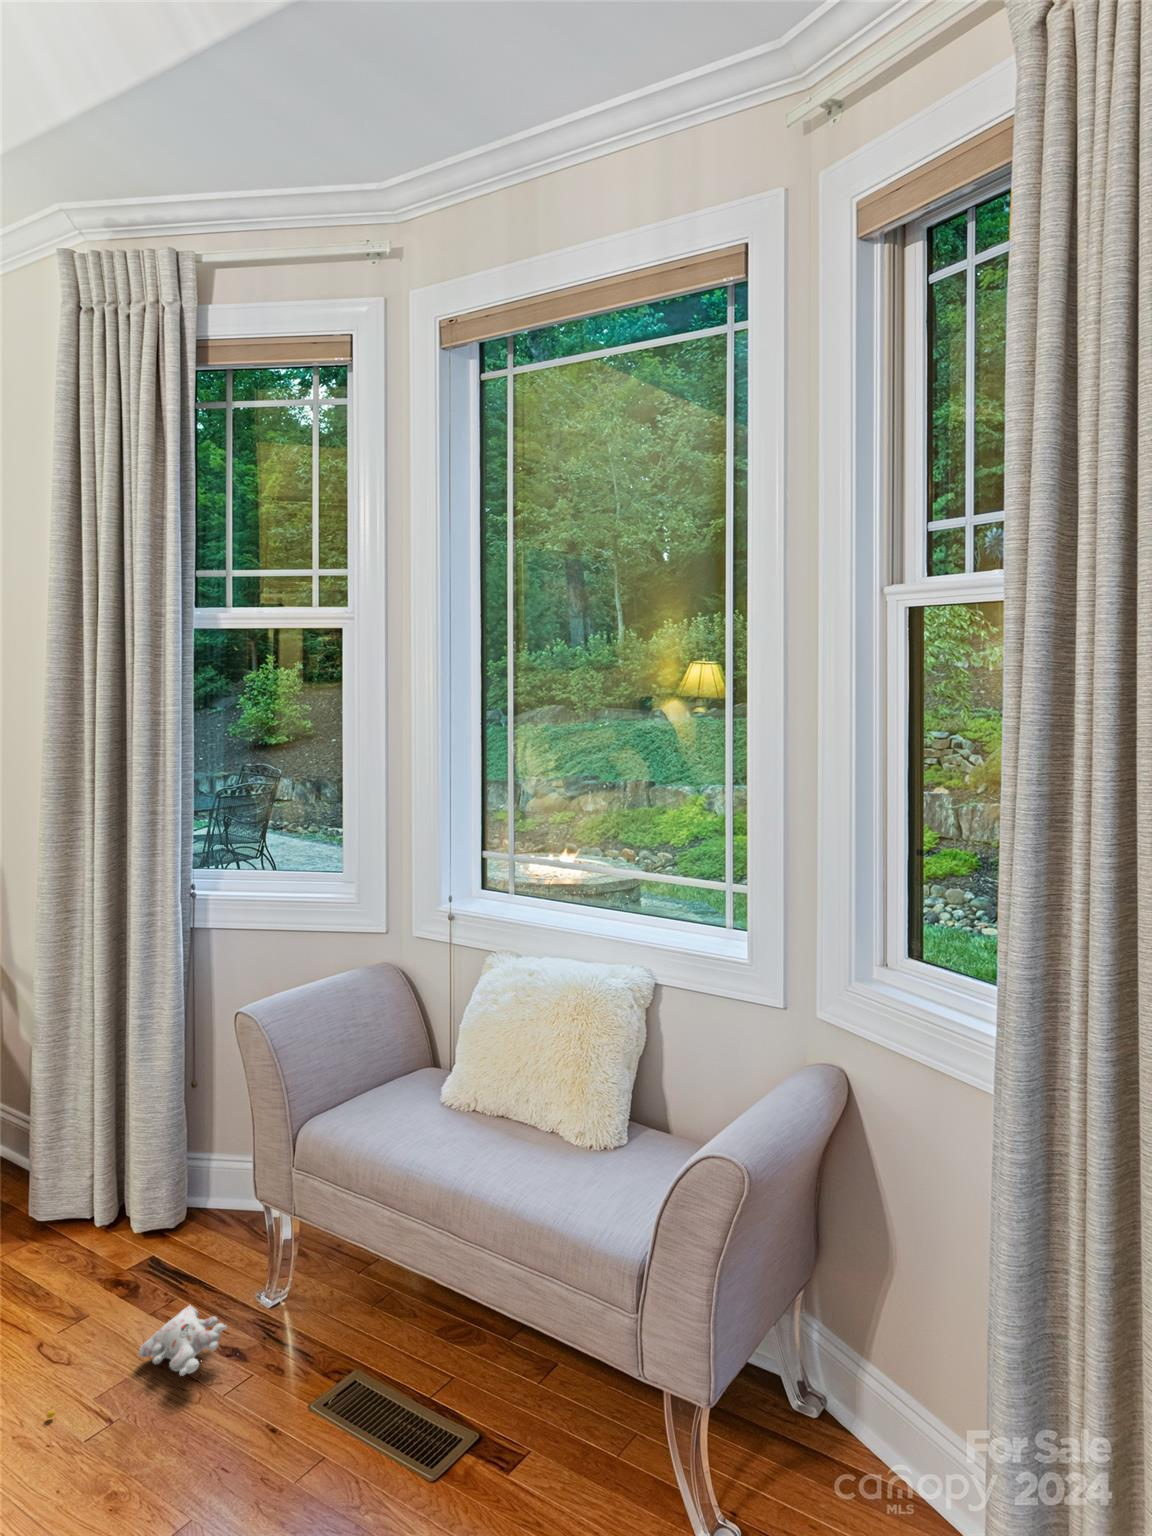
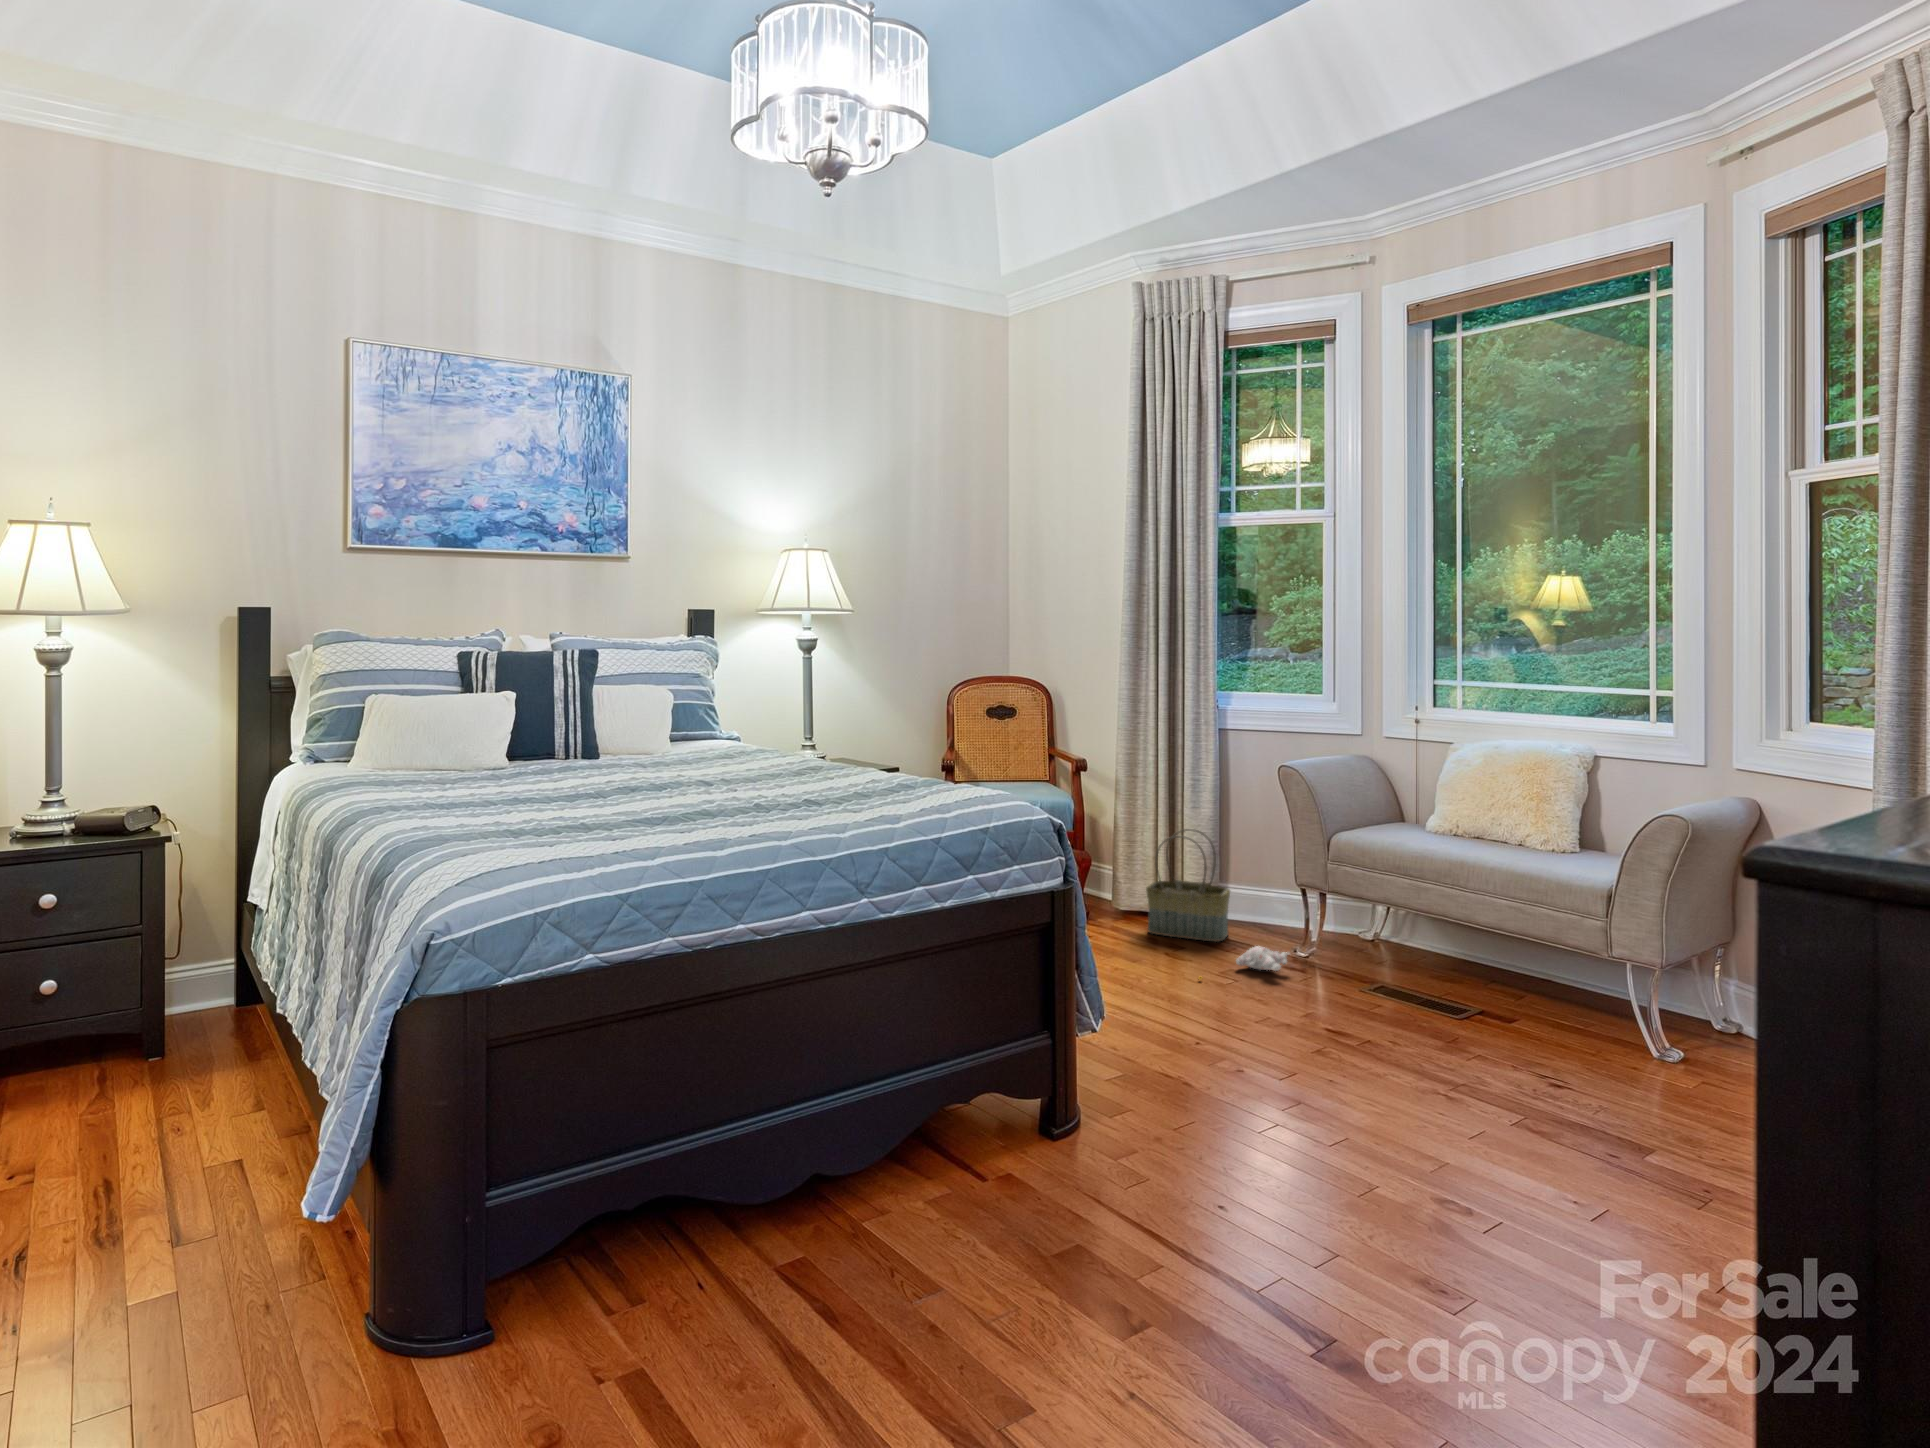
basket: none [54,1092,191,1278] -> present [1146,829,1230,942]

